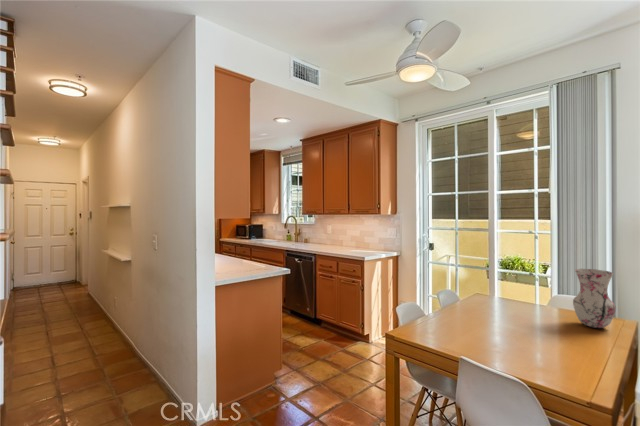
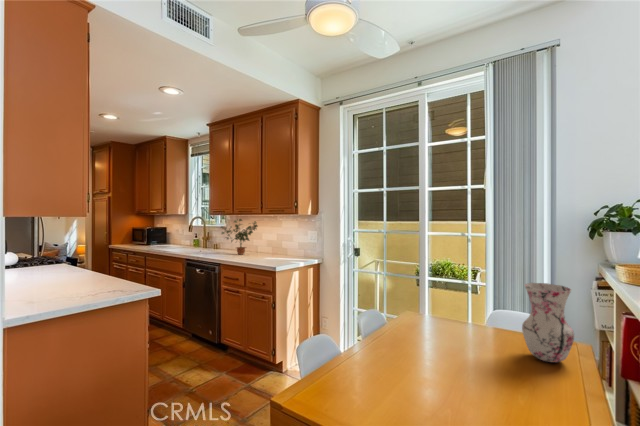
potted plant: none [313,218,344,248] -> present [221,219,258,255]

